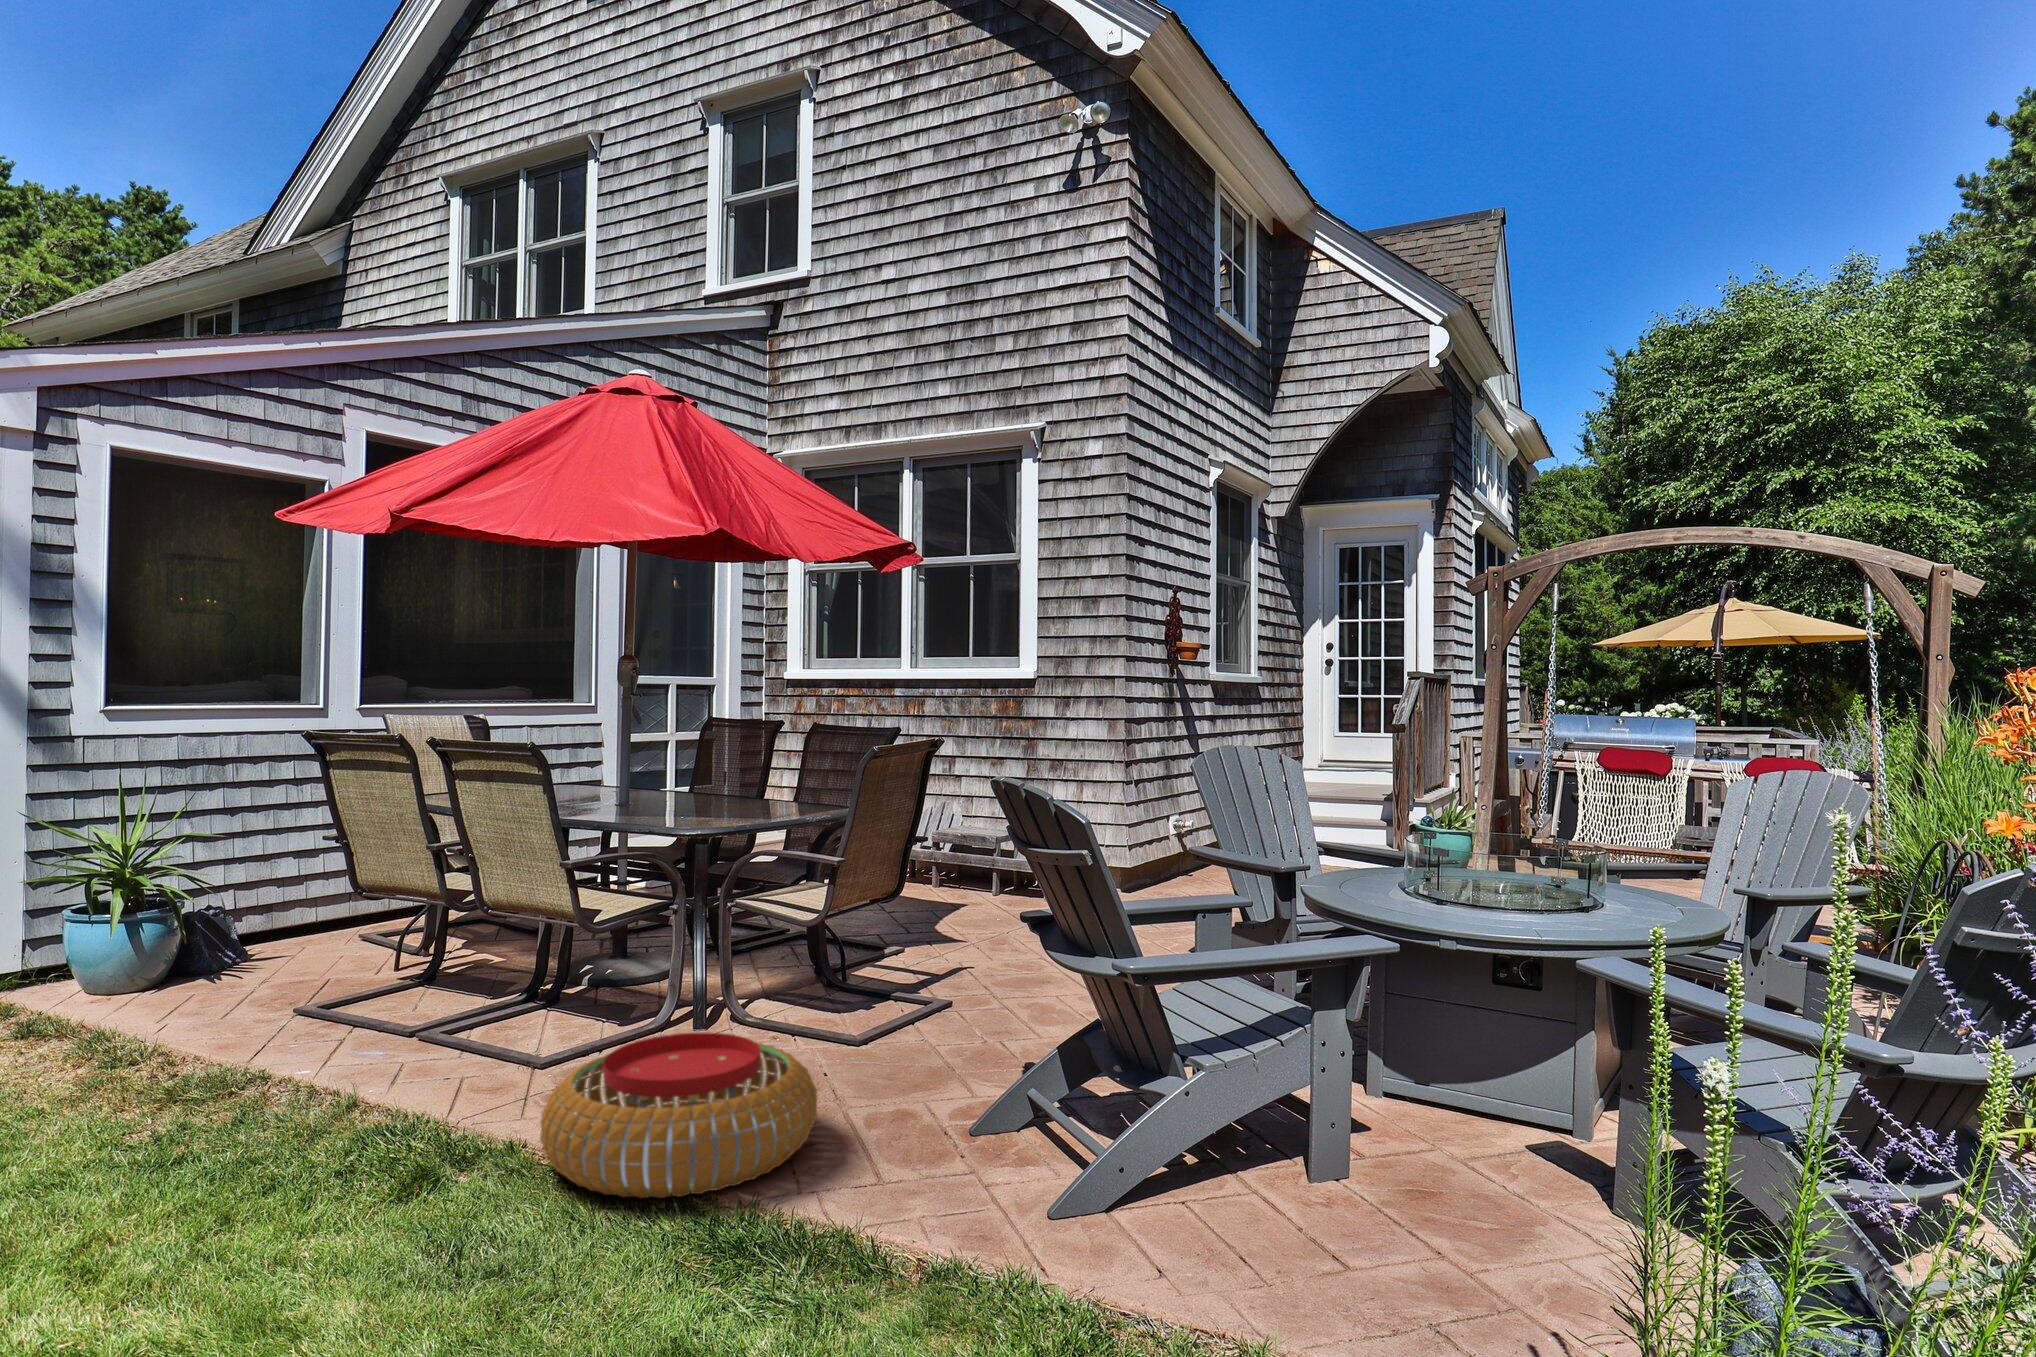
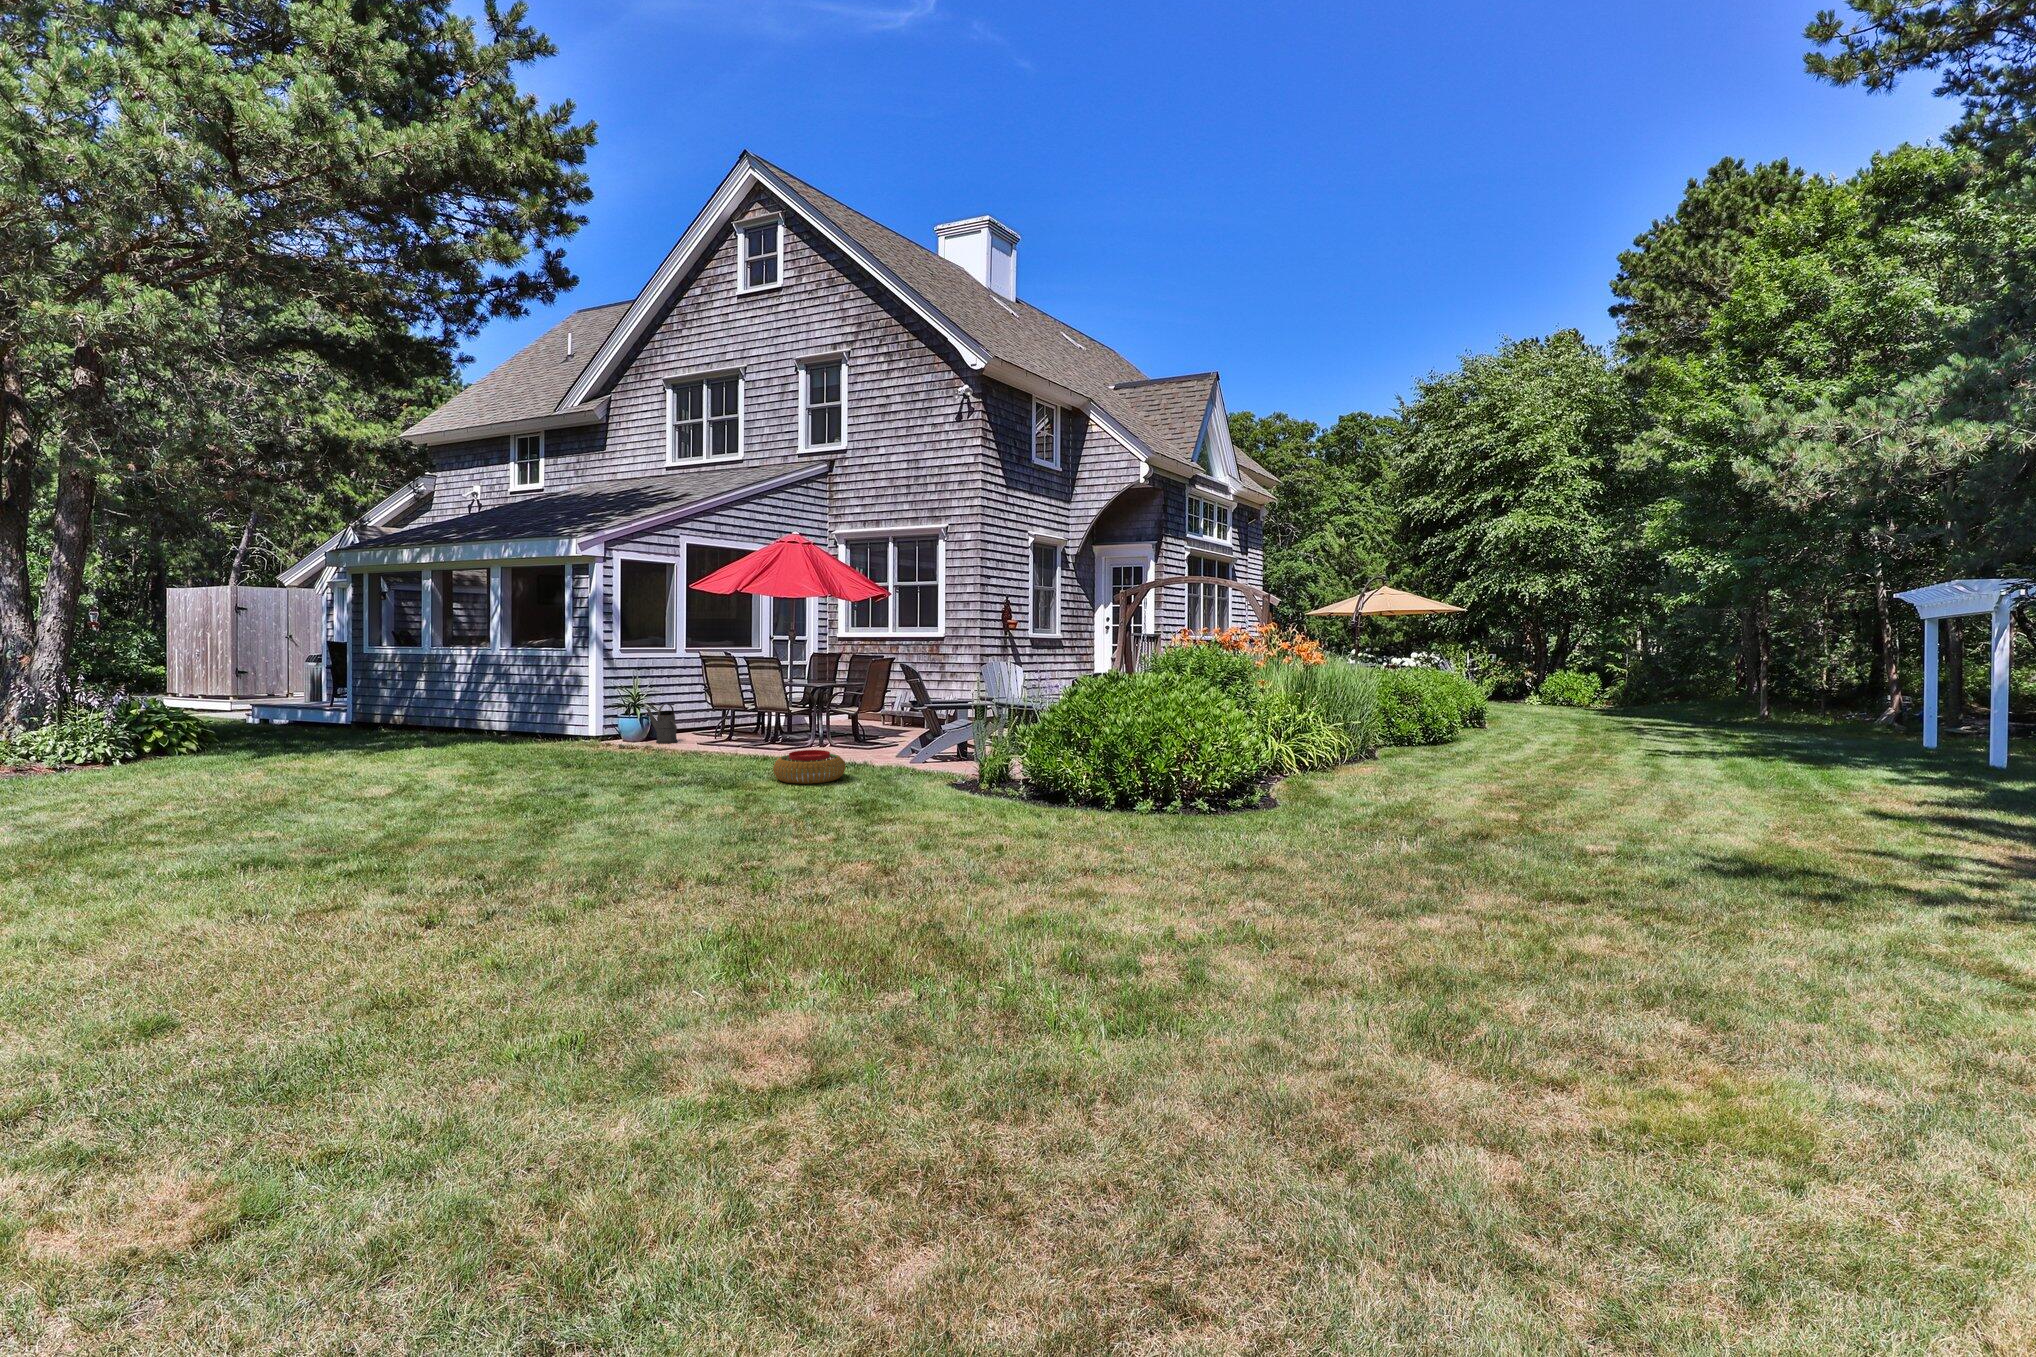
watering can: none [278,844,352,956] -> present [646,704,677,744]

